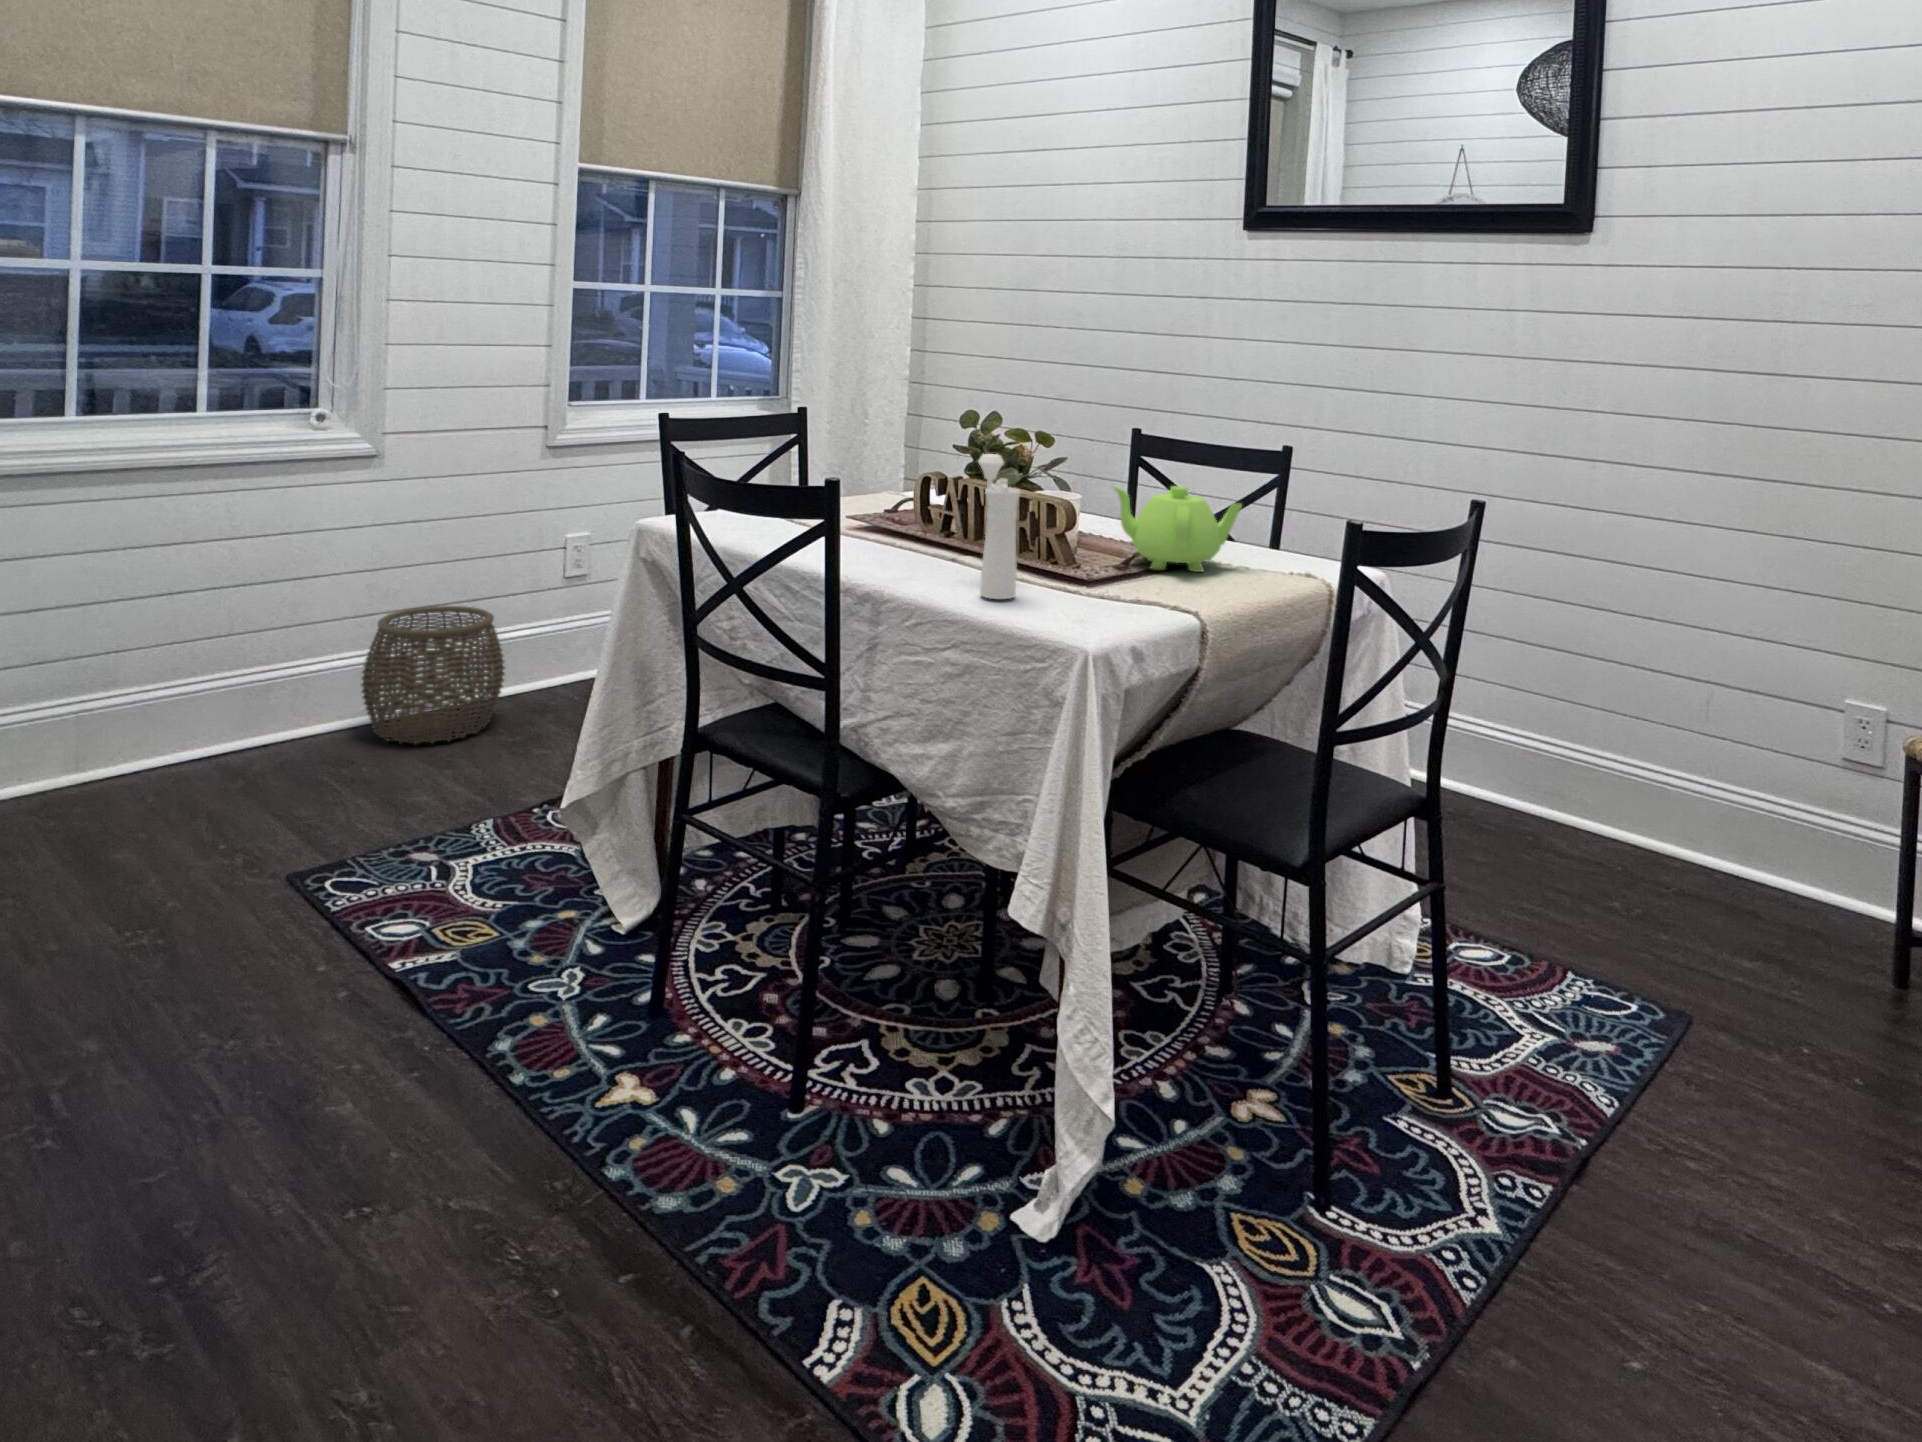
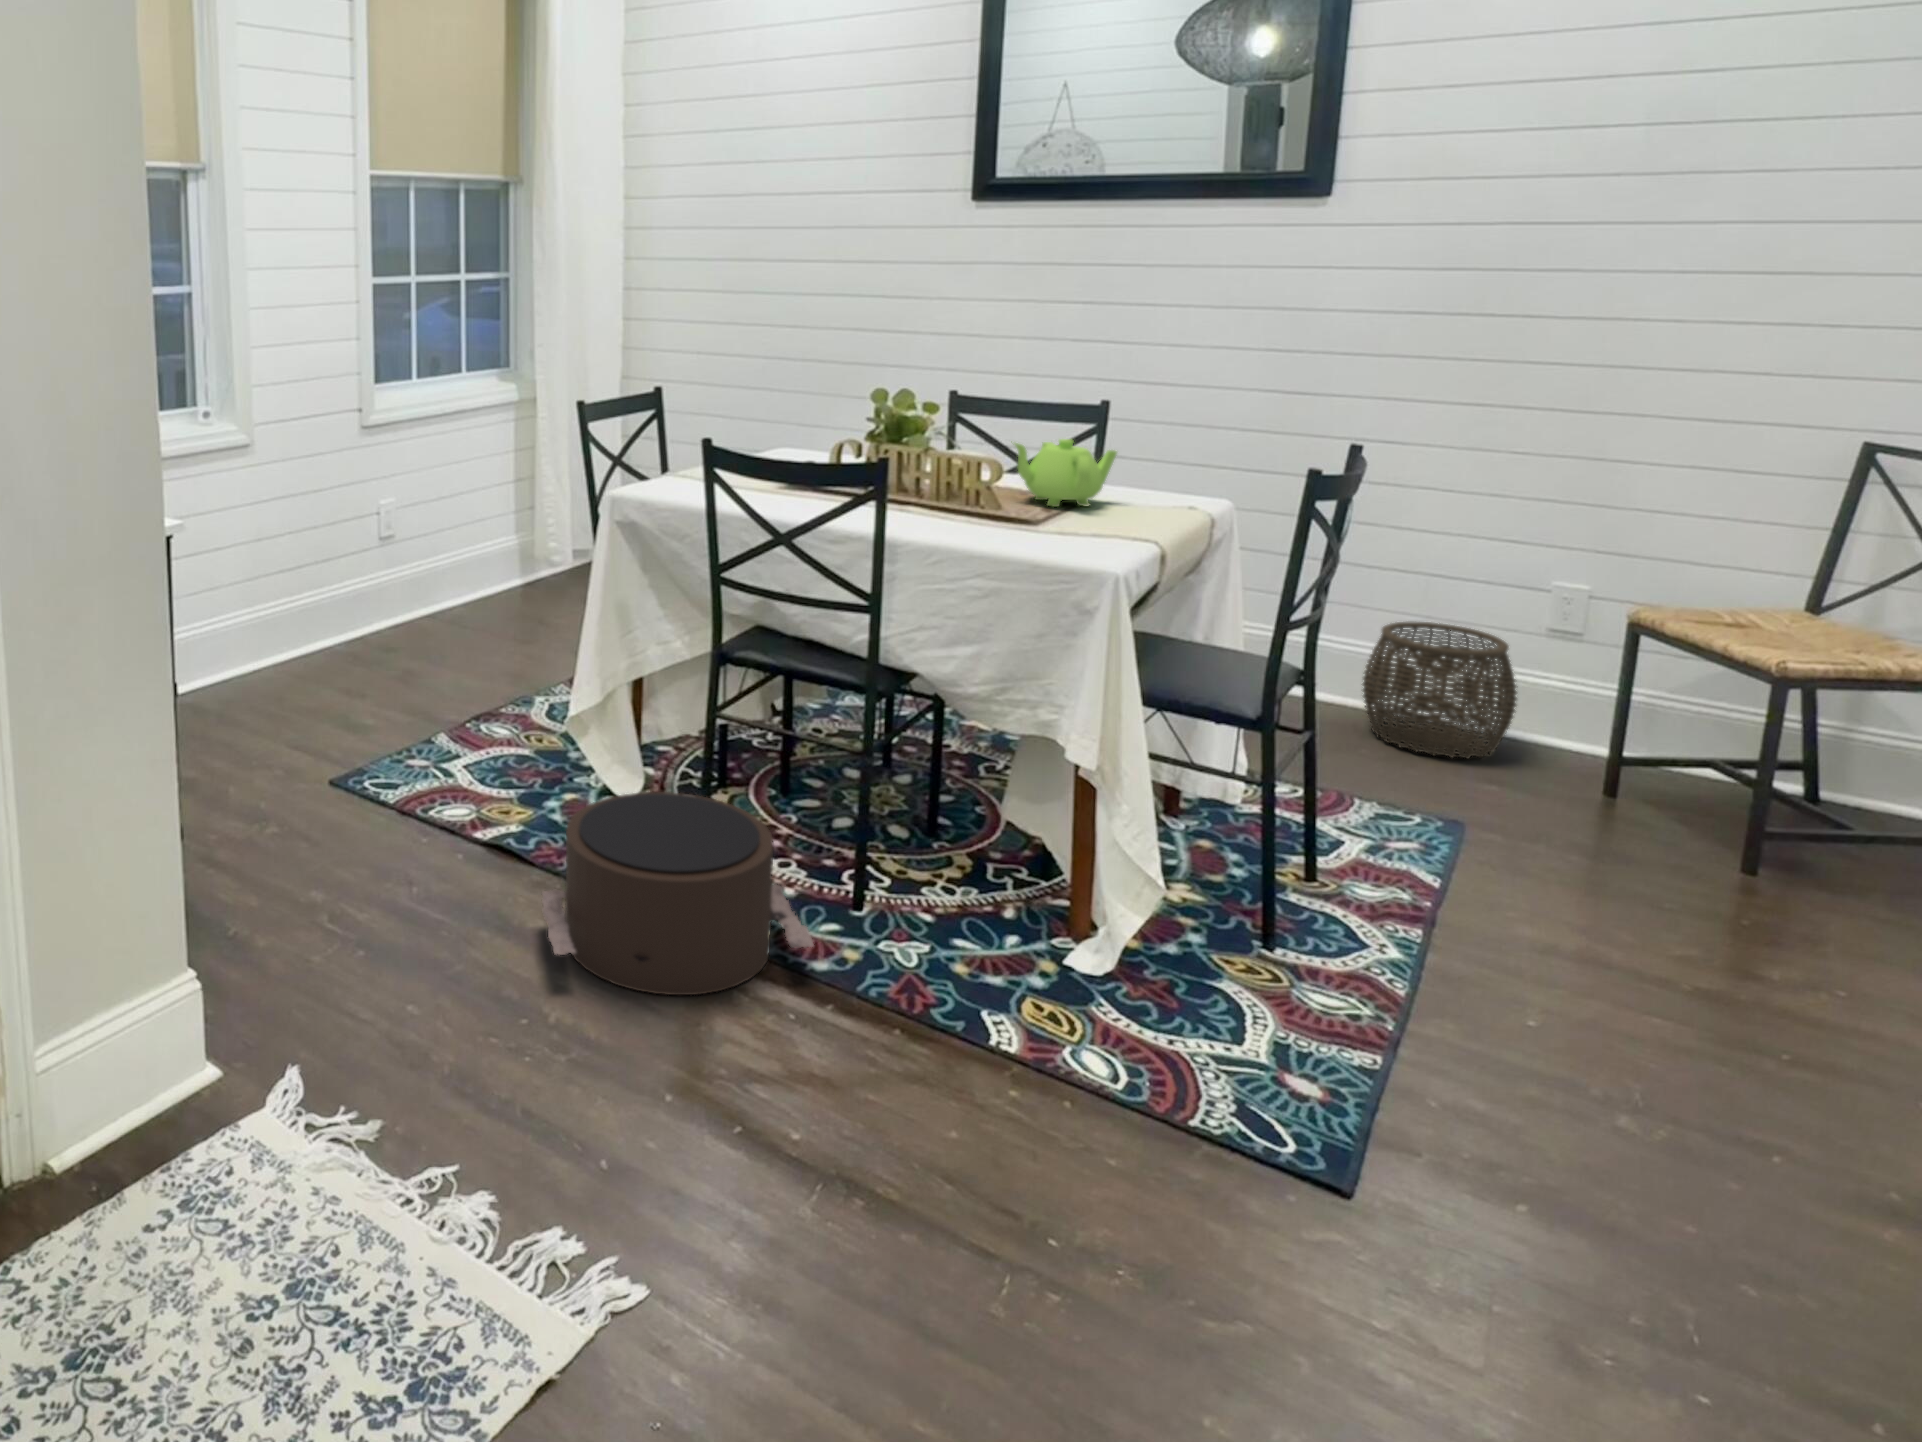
pepper mill: present [978,454,1021,599] -> none [934,423,990,536]
woven basket: present [361,606,505,744] -> present [1363,622,1517,758]
pouf: none [279,921,690,1237] -> present [542,792,813,995]

